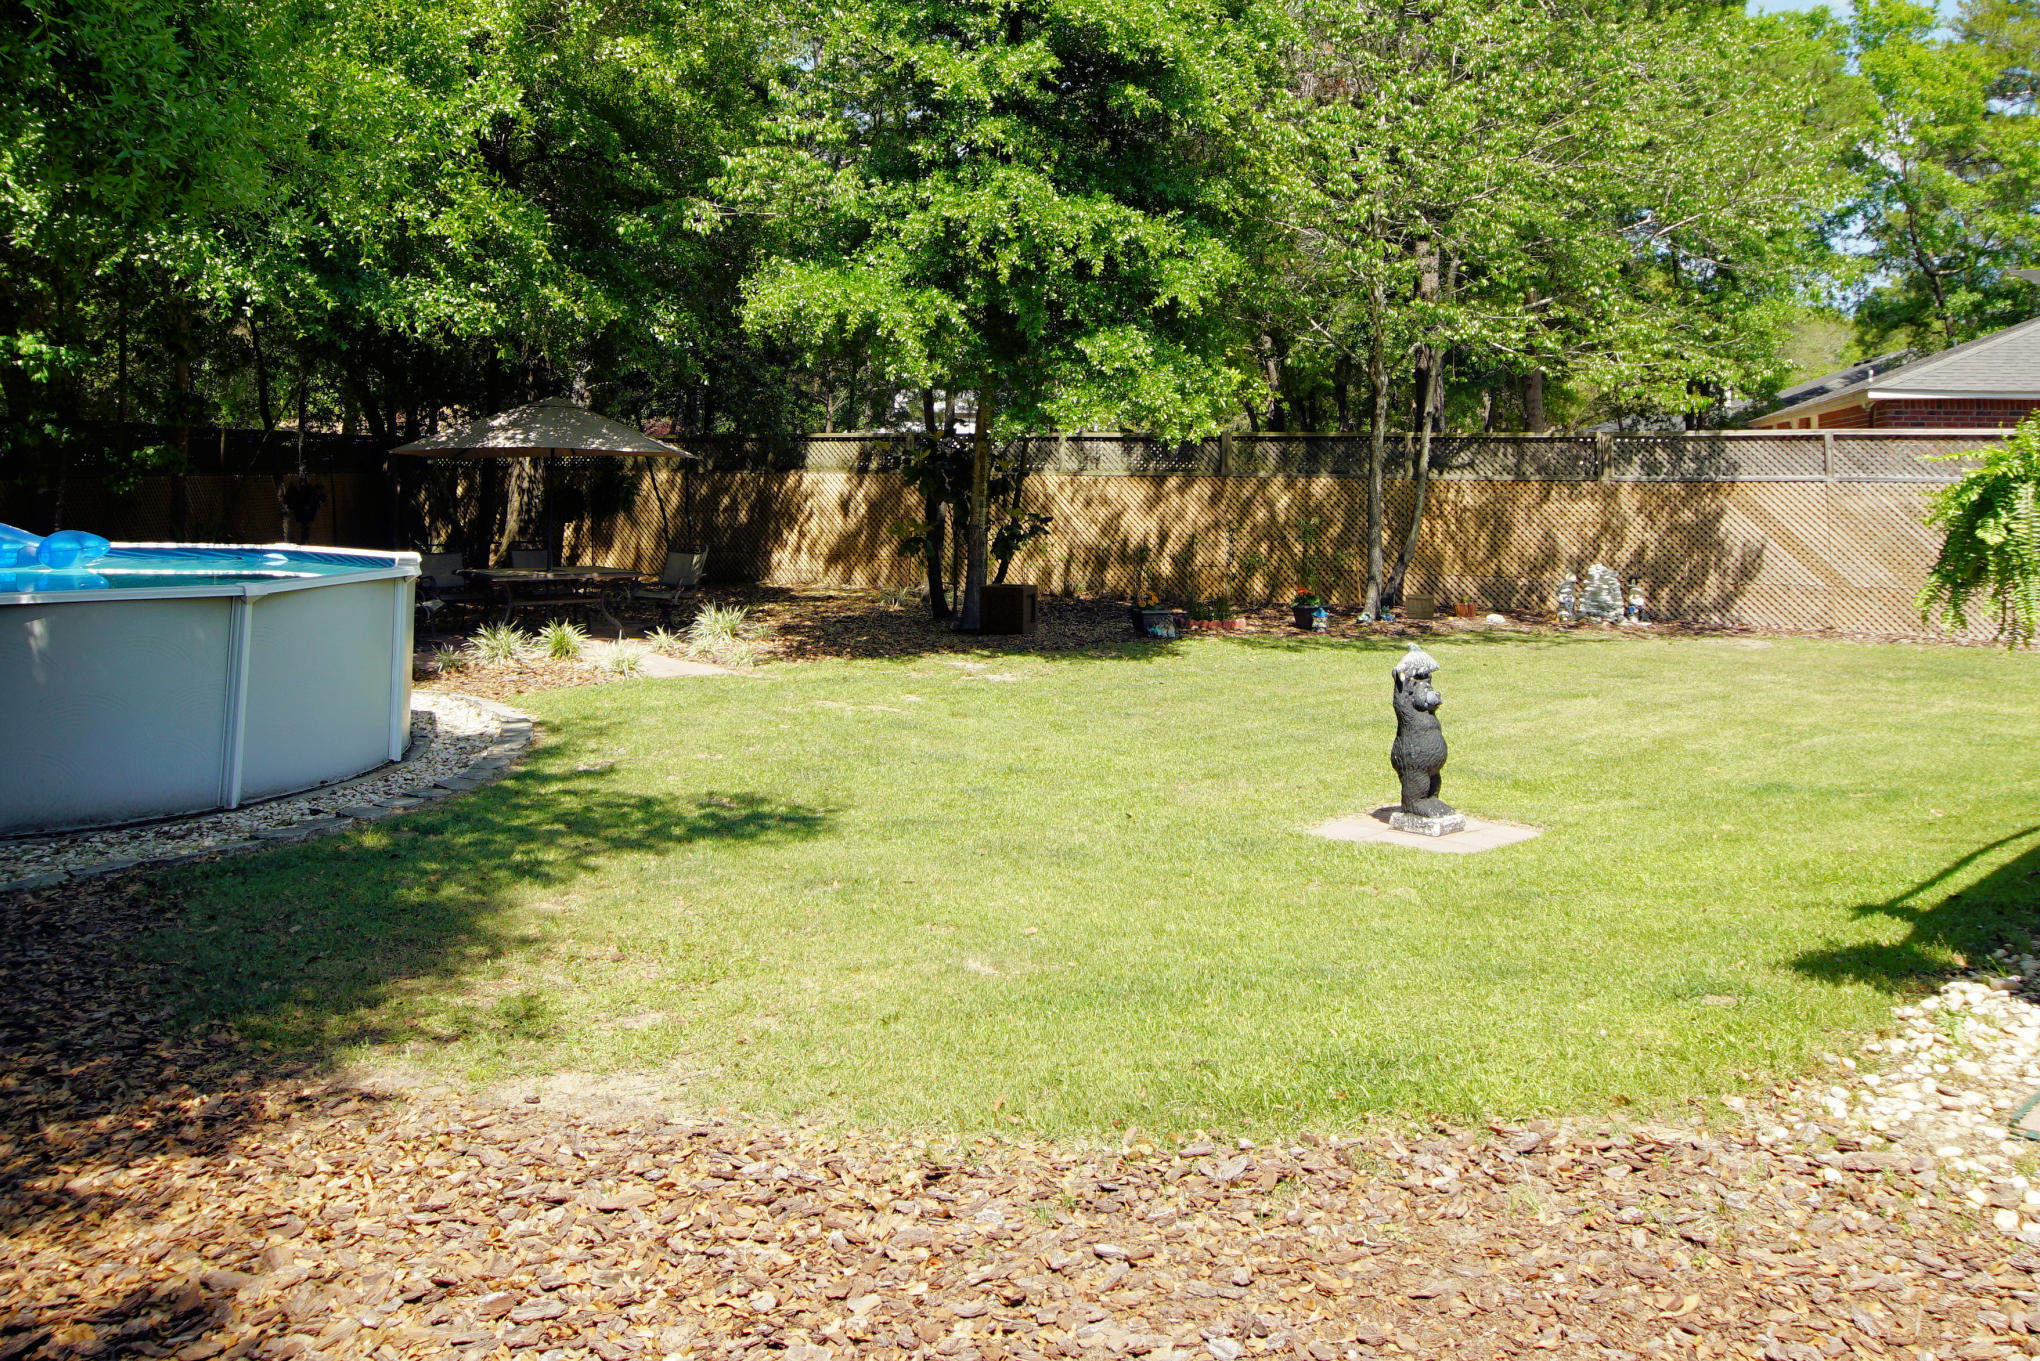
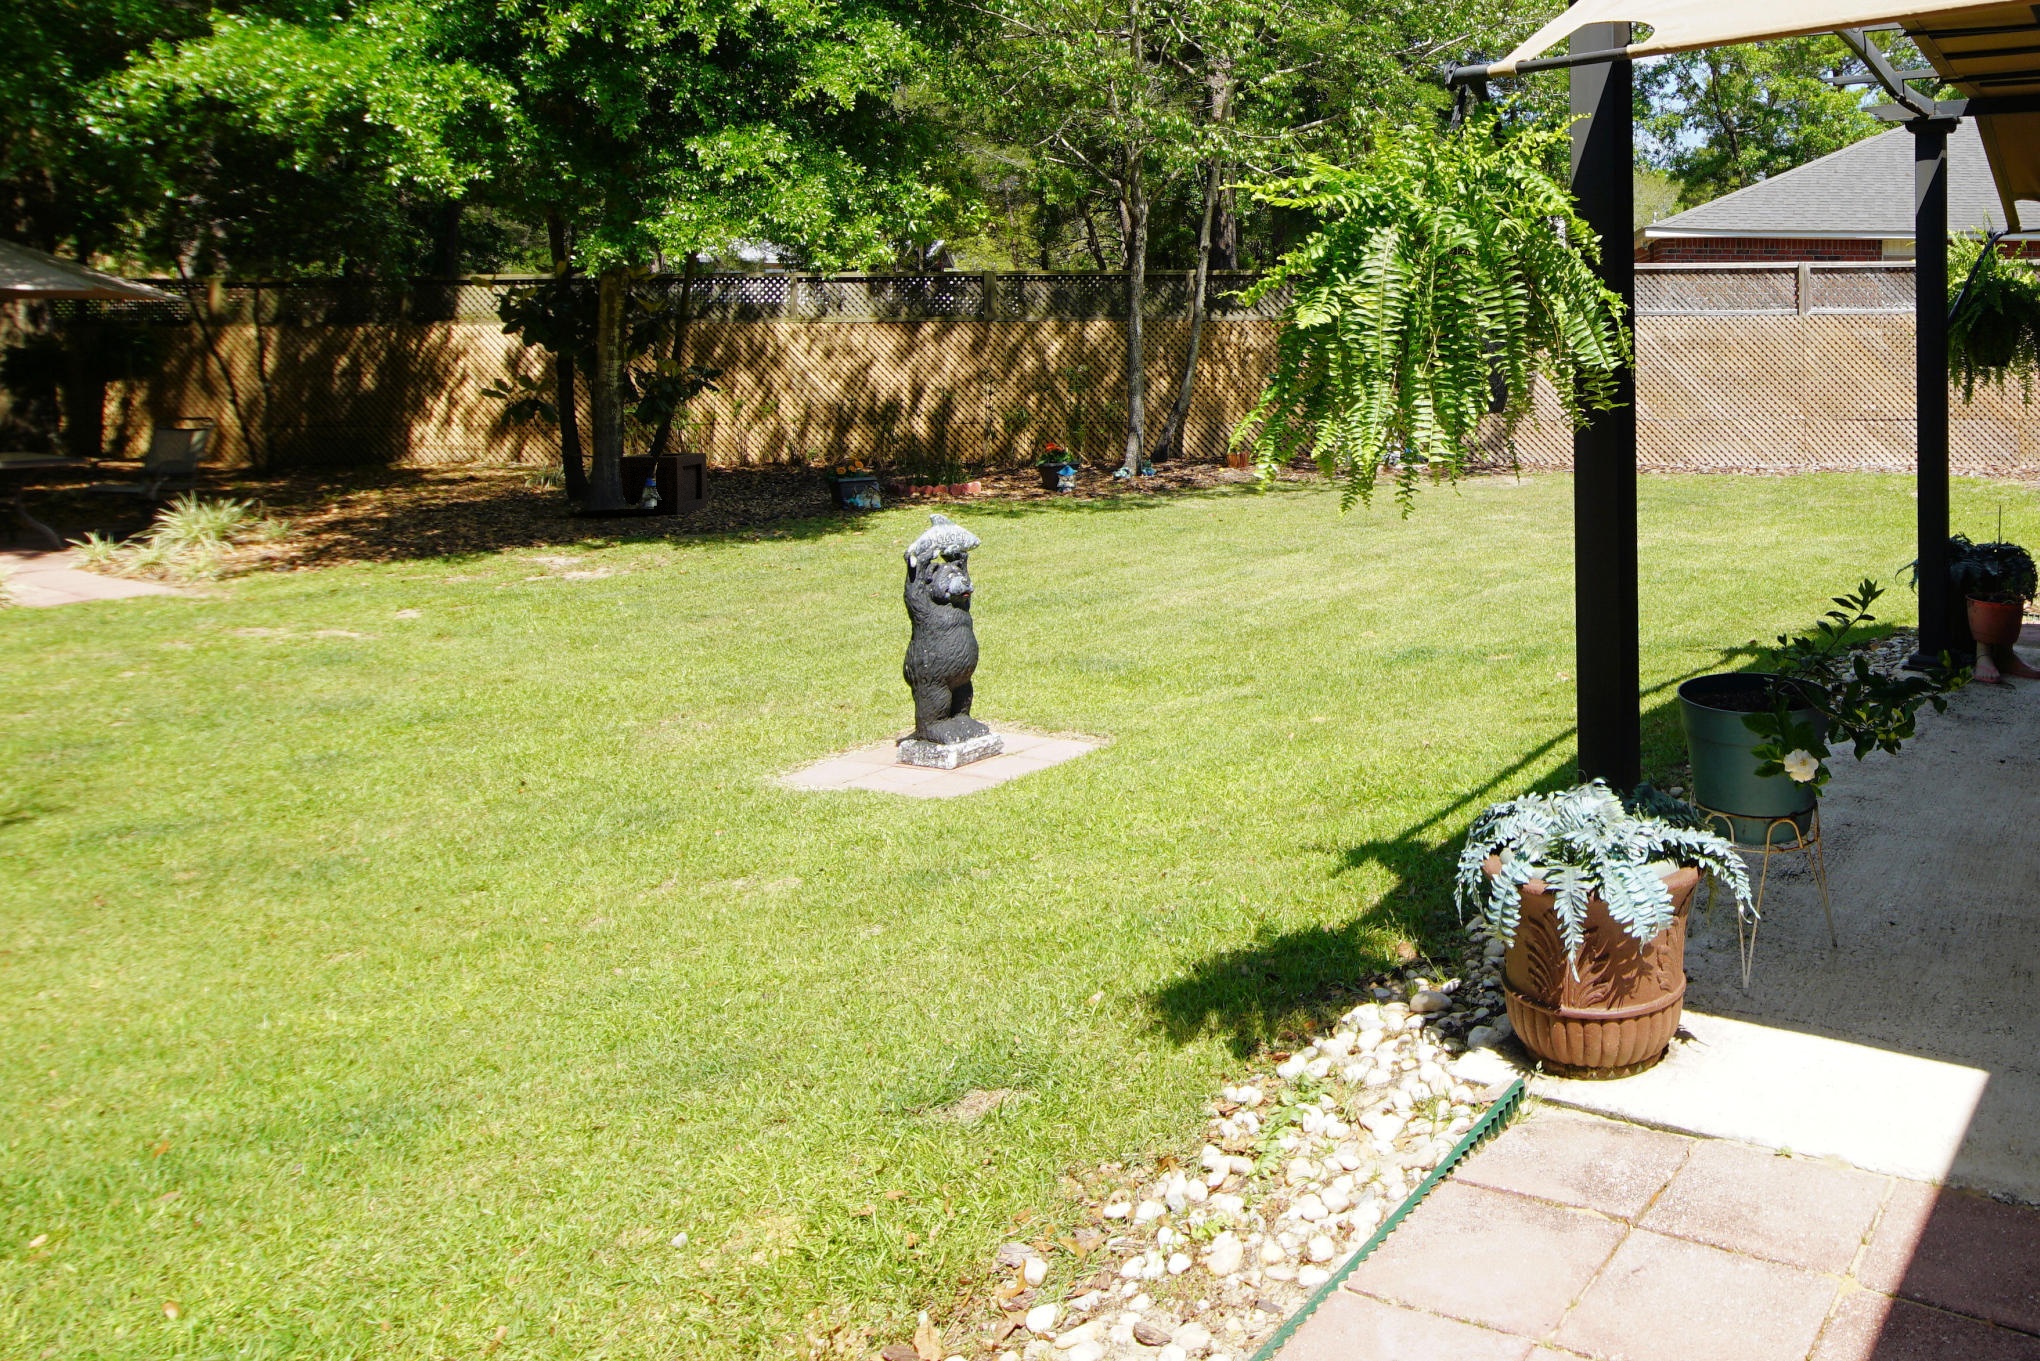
wooden bucket: present [1405,594,1435,619] -> none [1183,448,1217,475]

